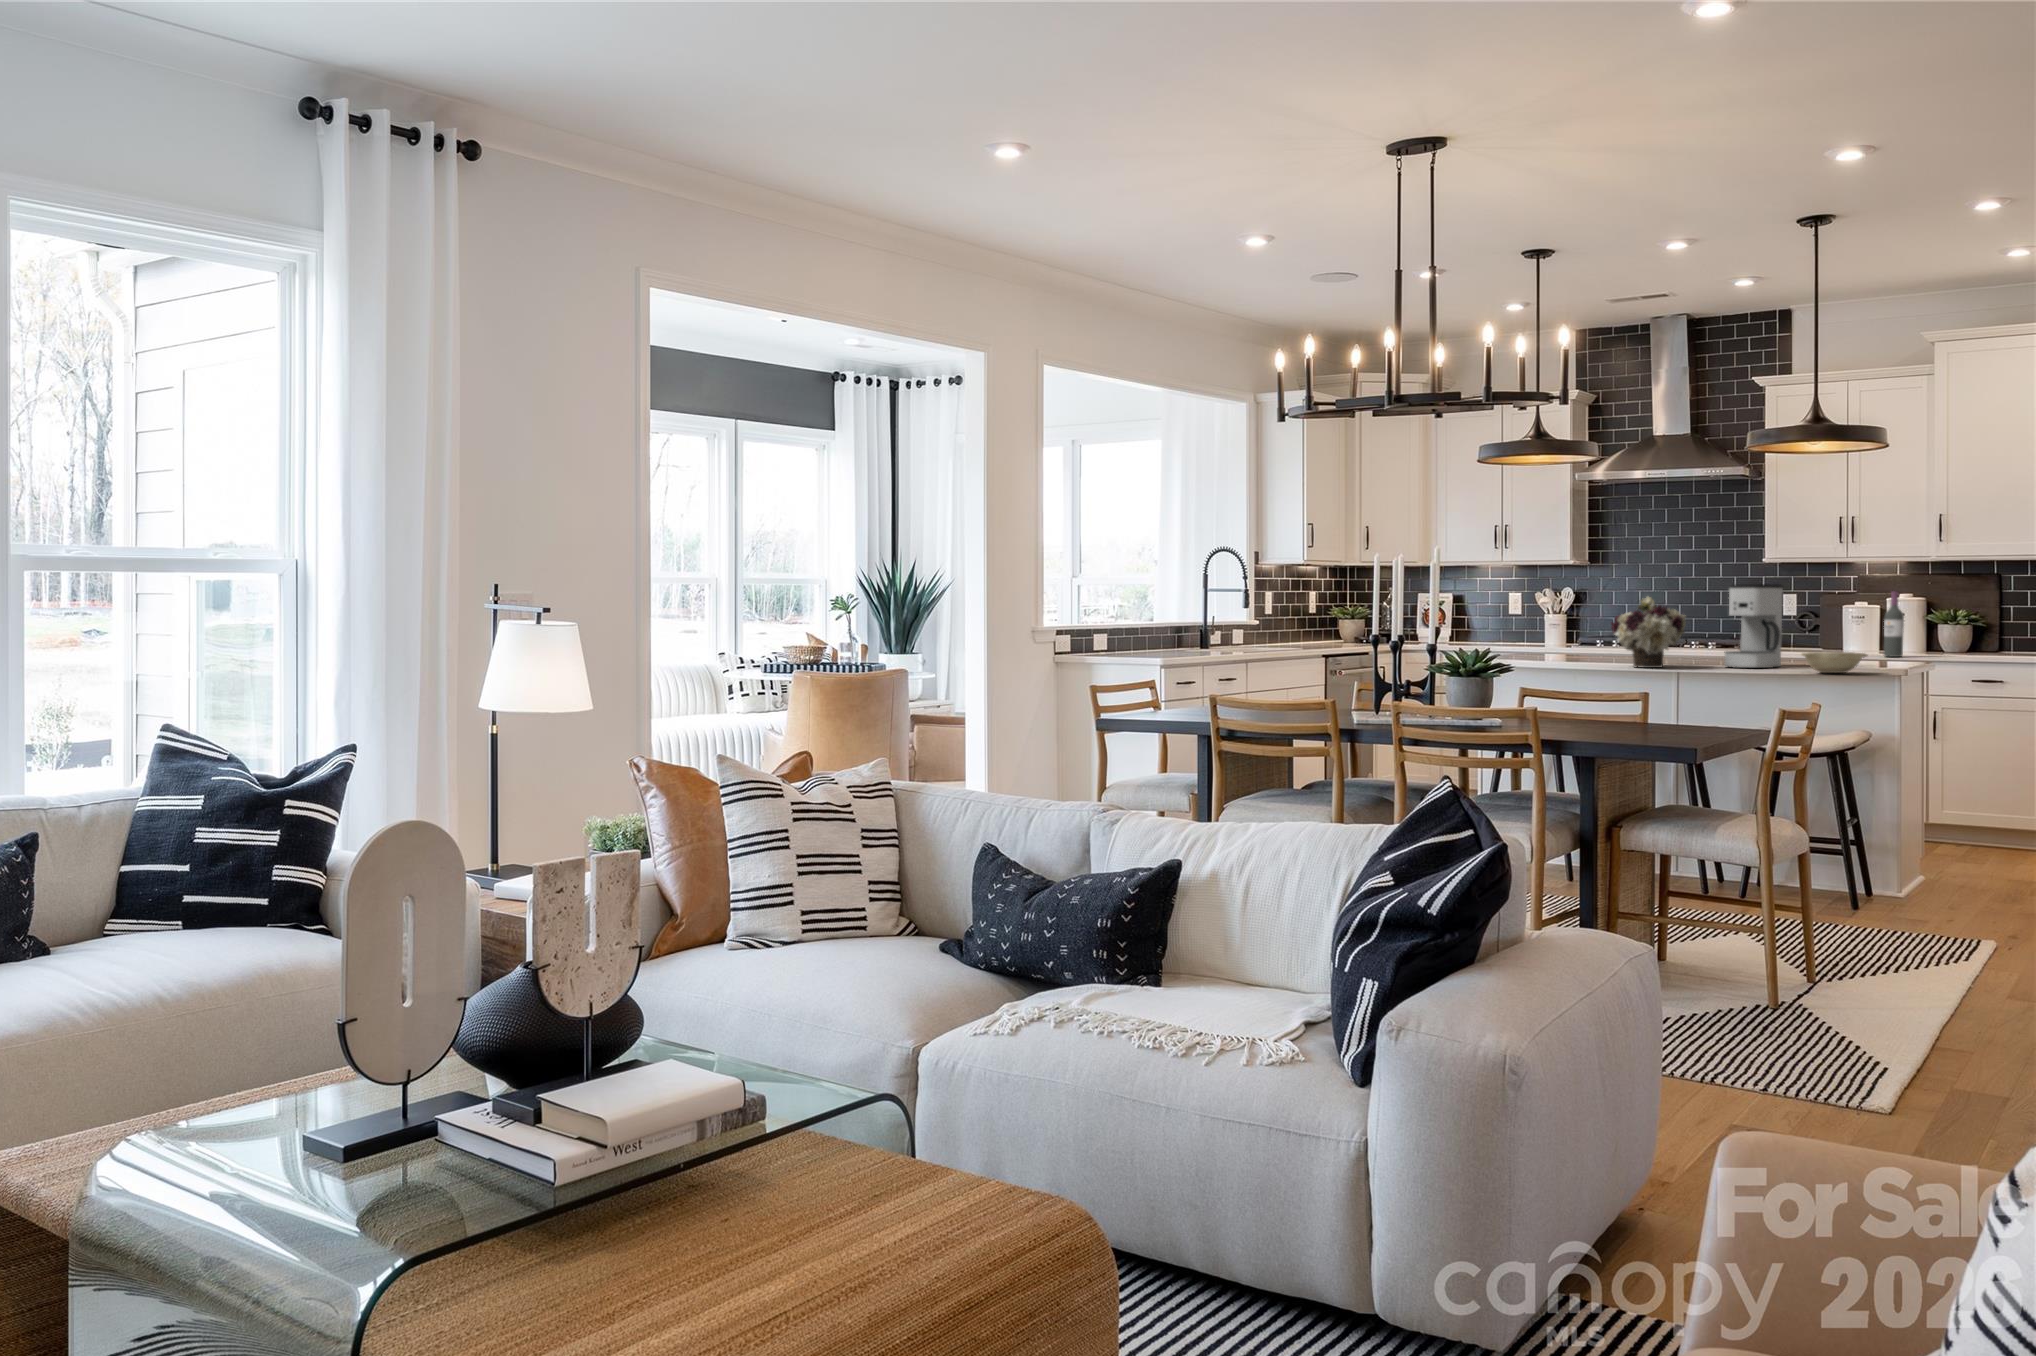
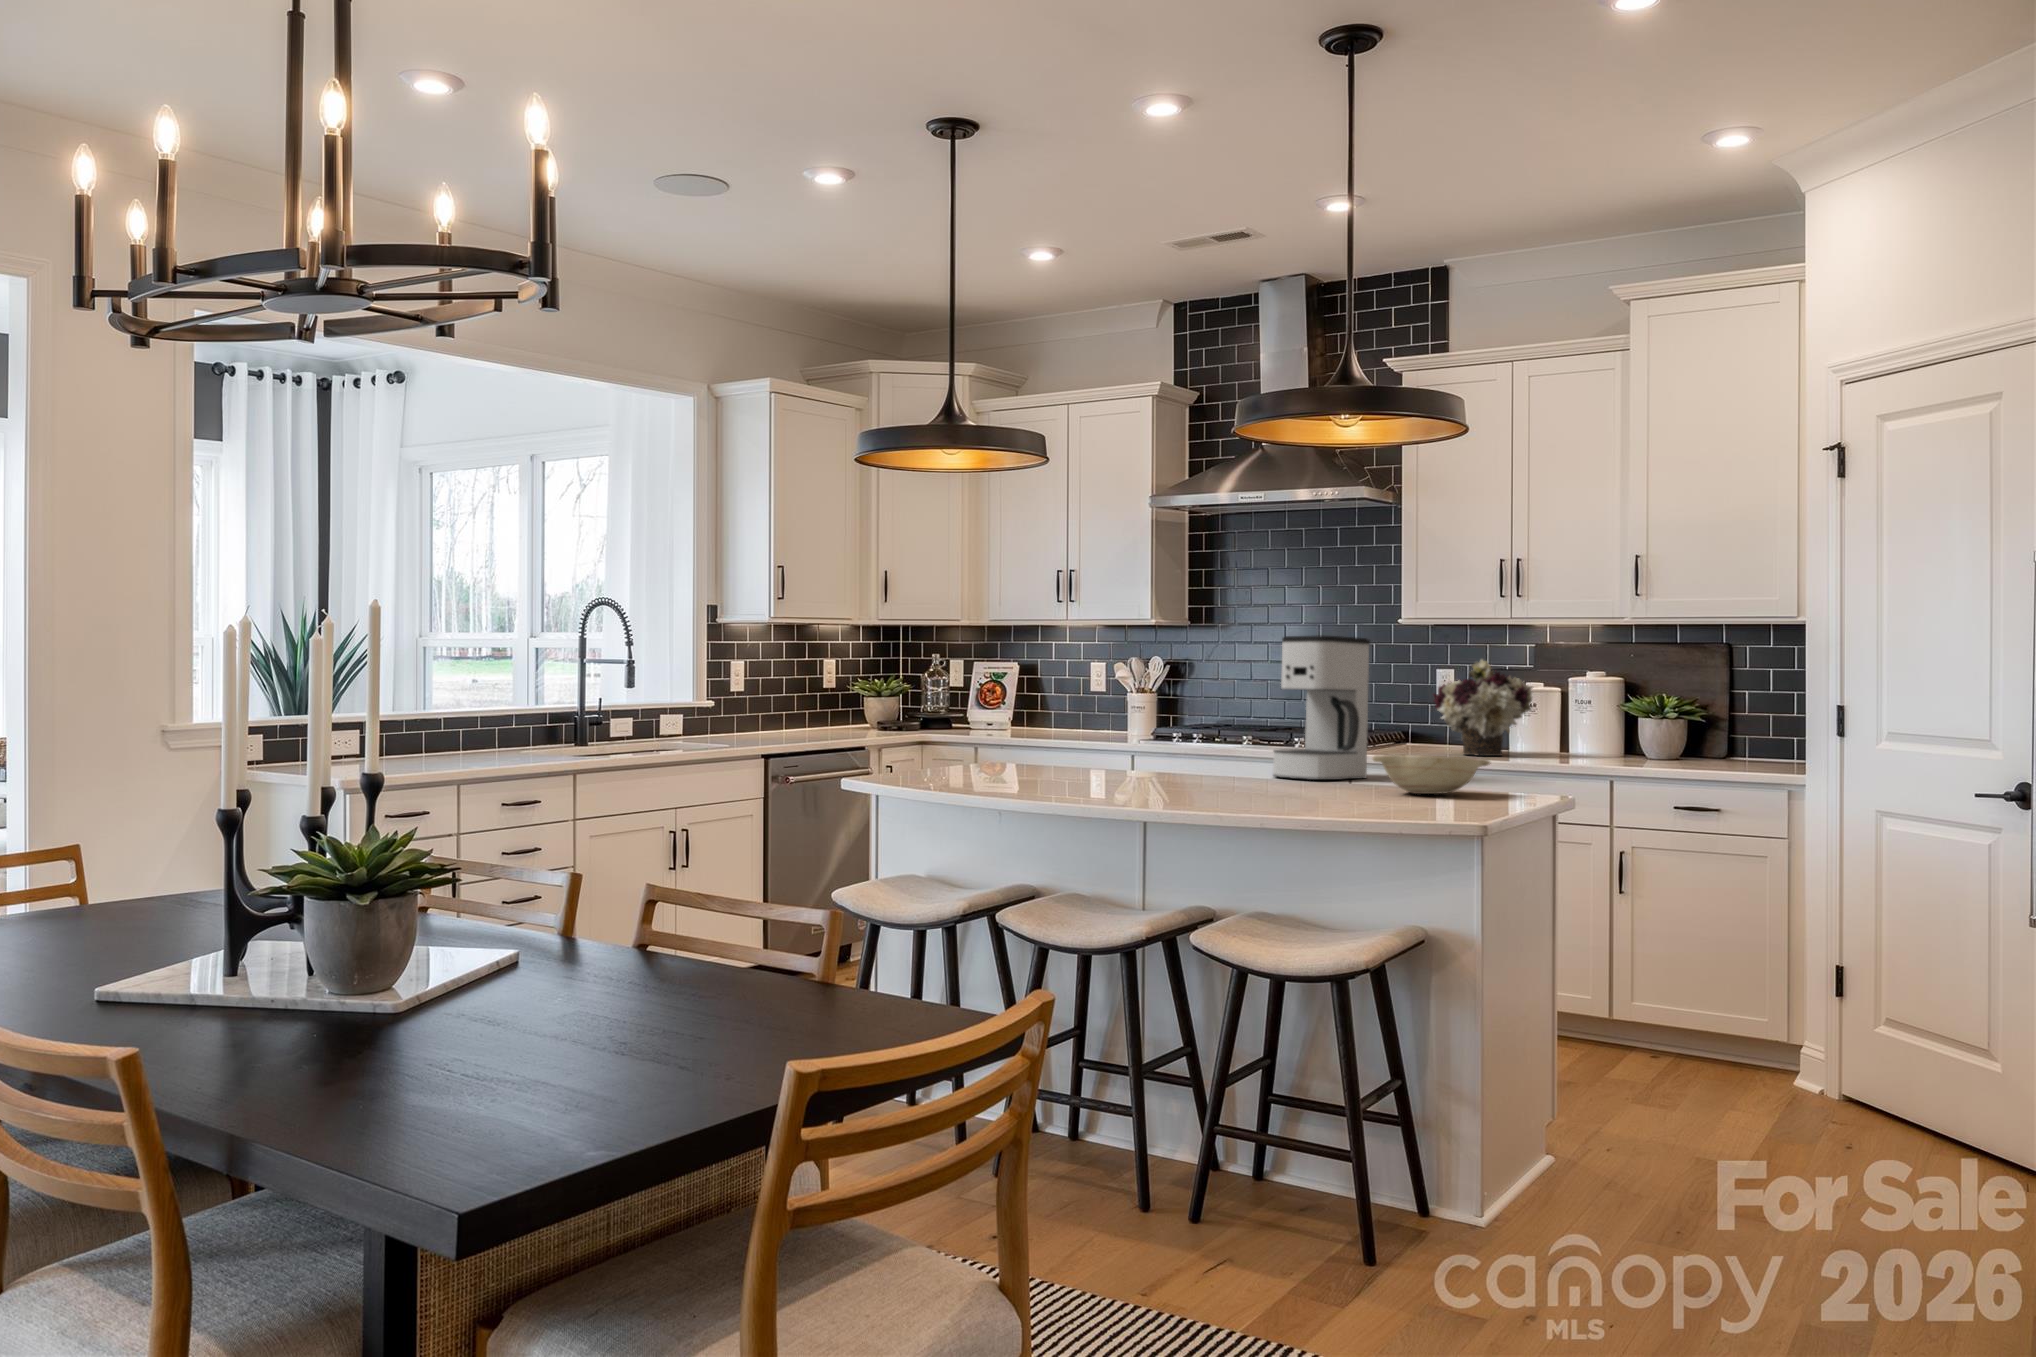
wine bottle: present [1883,591,1904,657] -> none [1552,661,1581,764]
flower arrangement: present [1611,597,1686,668] -> present [1433,660,1532,756]

